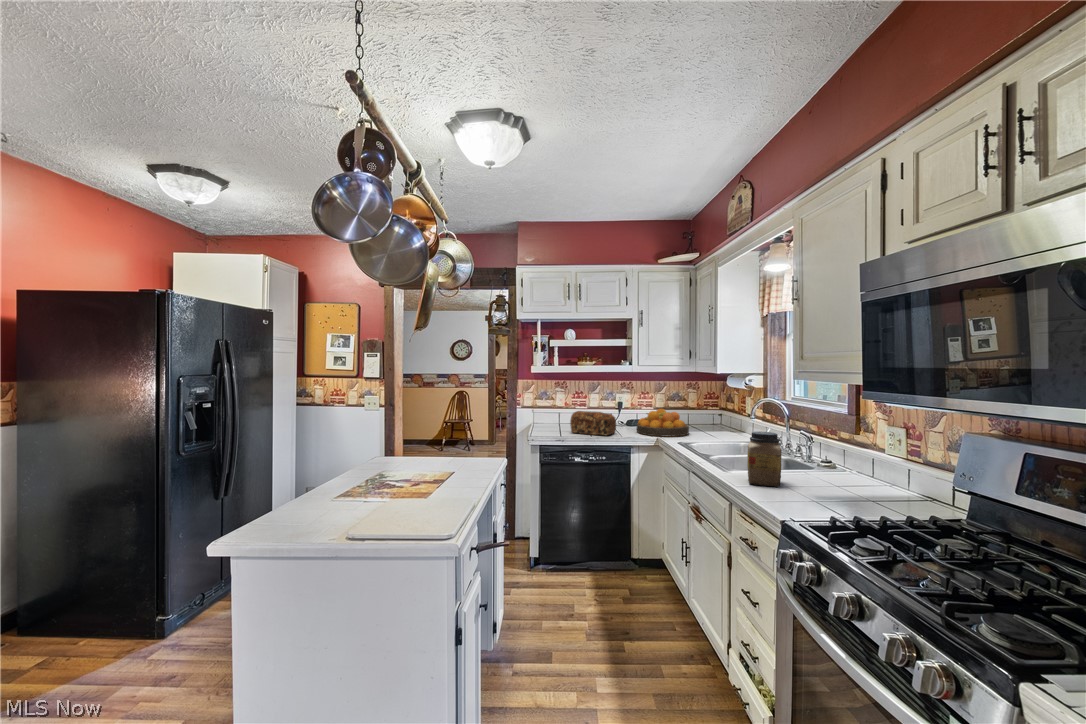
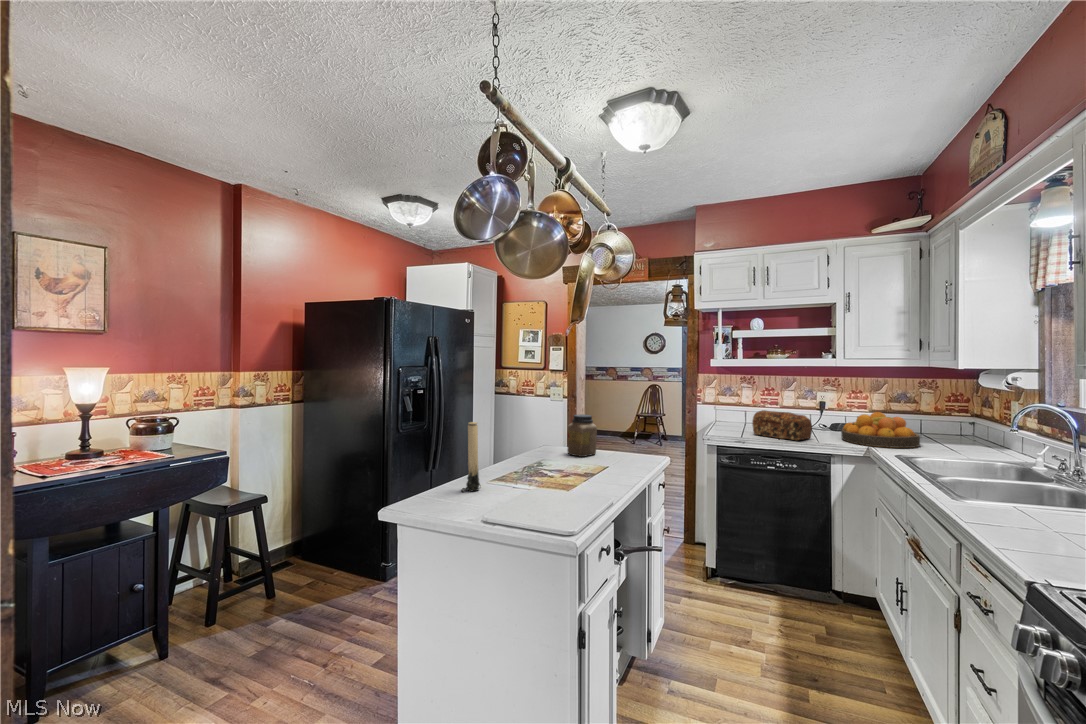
jar: present [747,431,781,487] -> present [567,414,597,457]
candle: none [303,436,327,516] -> present [461,422,480,492]

